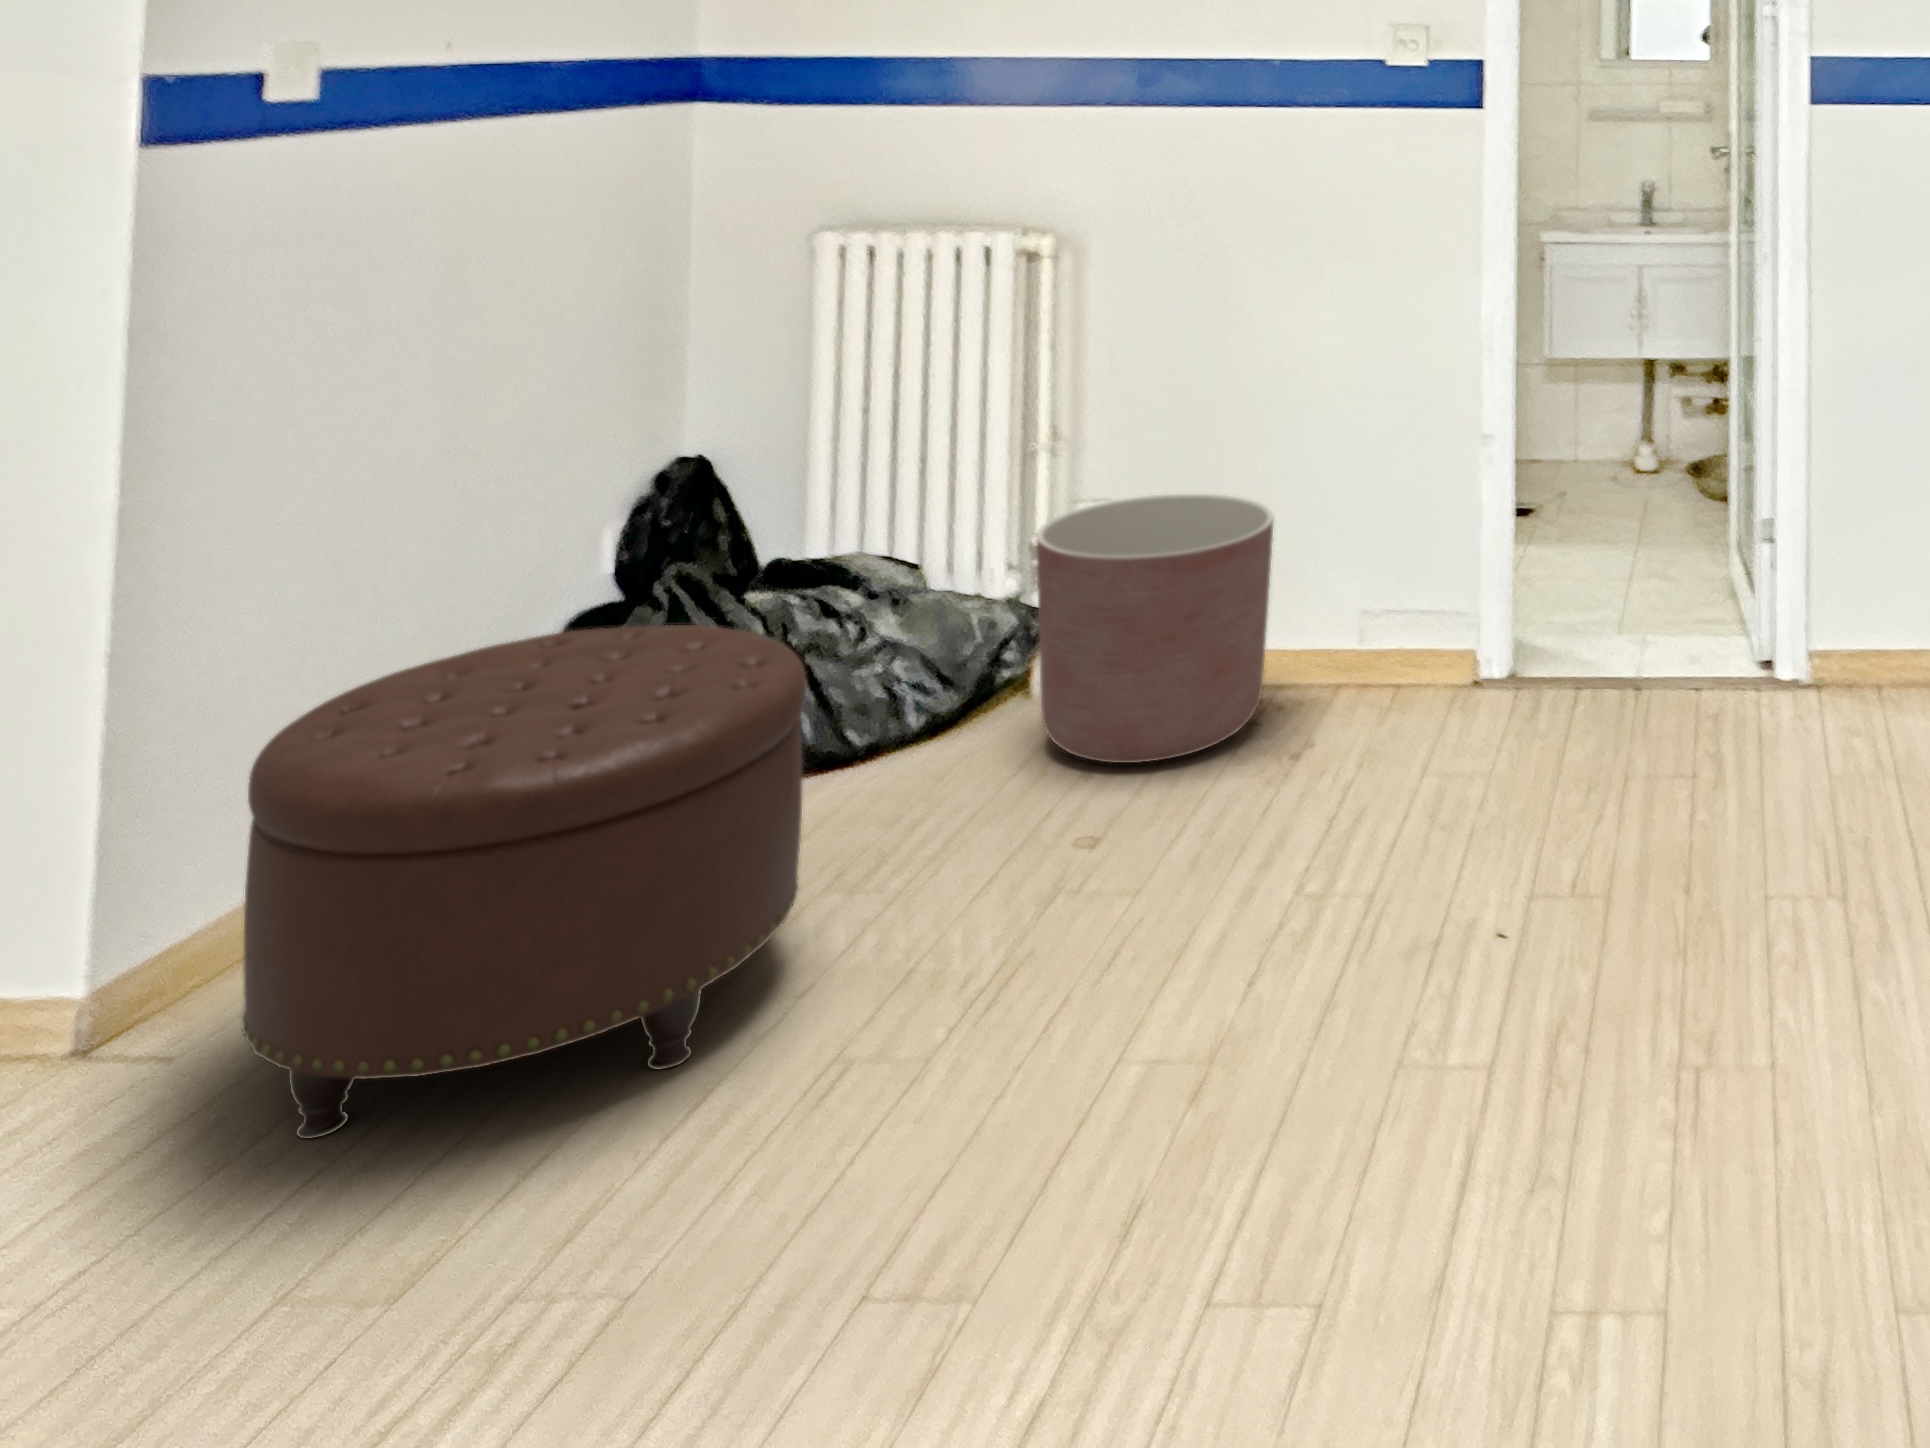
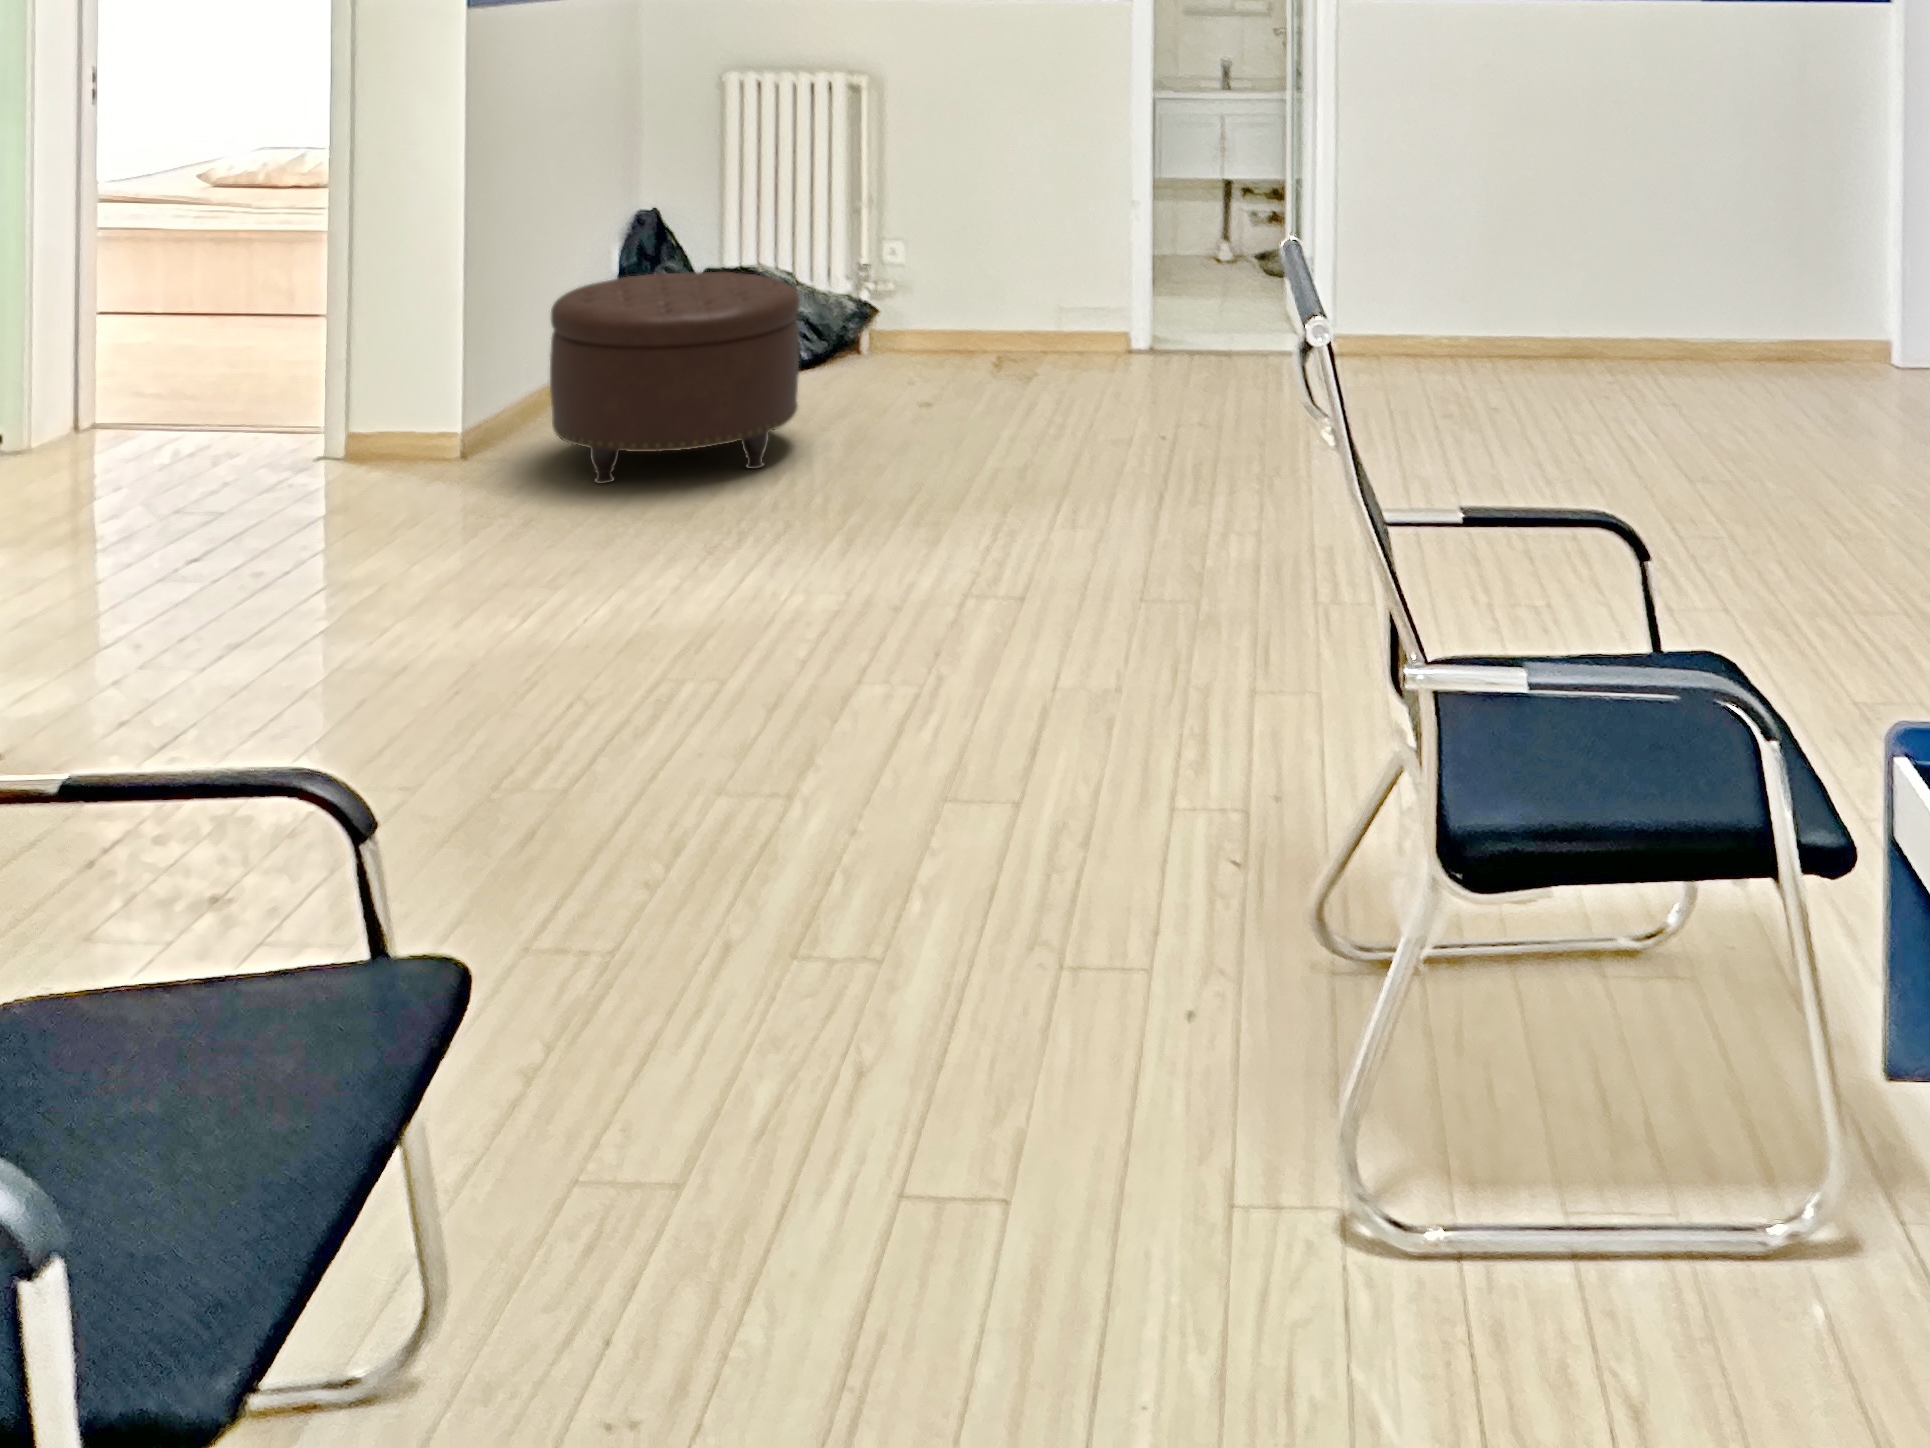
planter: present [1036,494,1274,763] -> none [875,234,1012,379]

